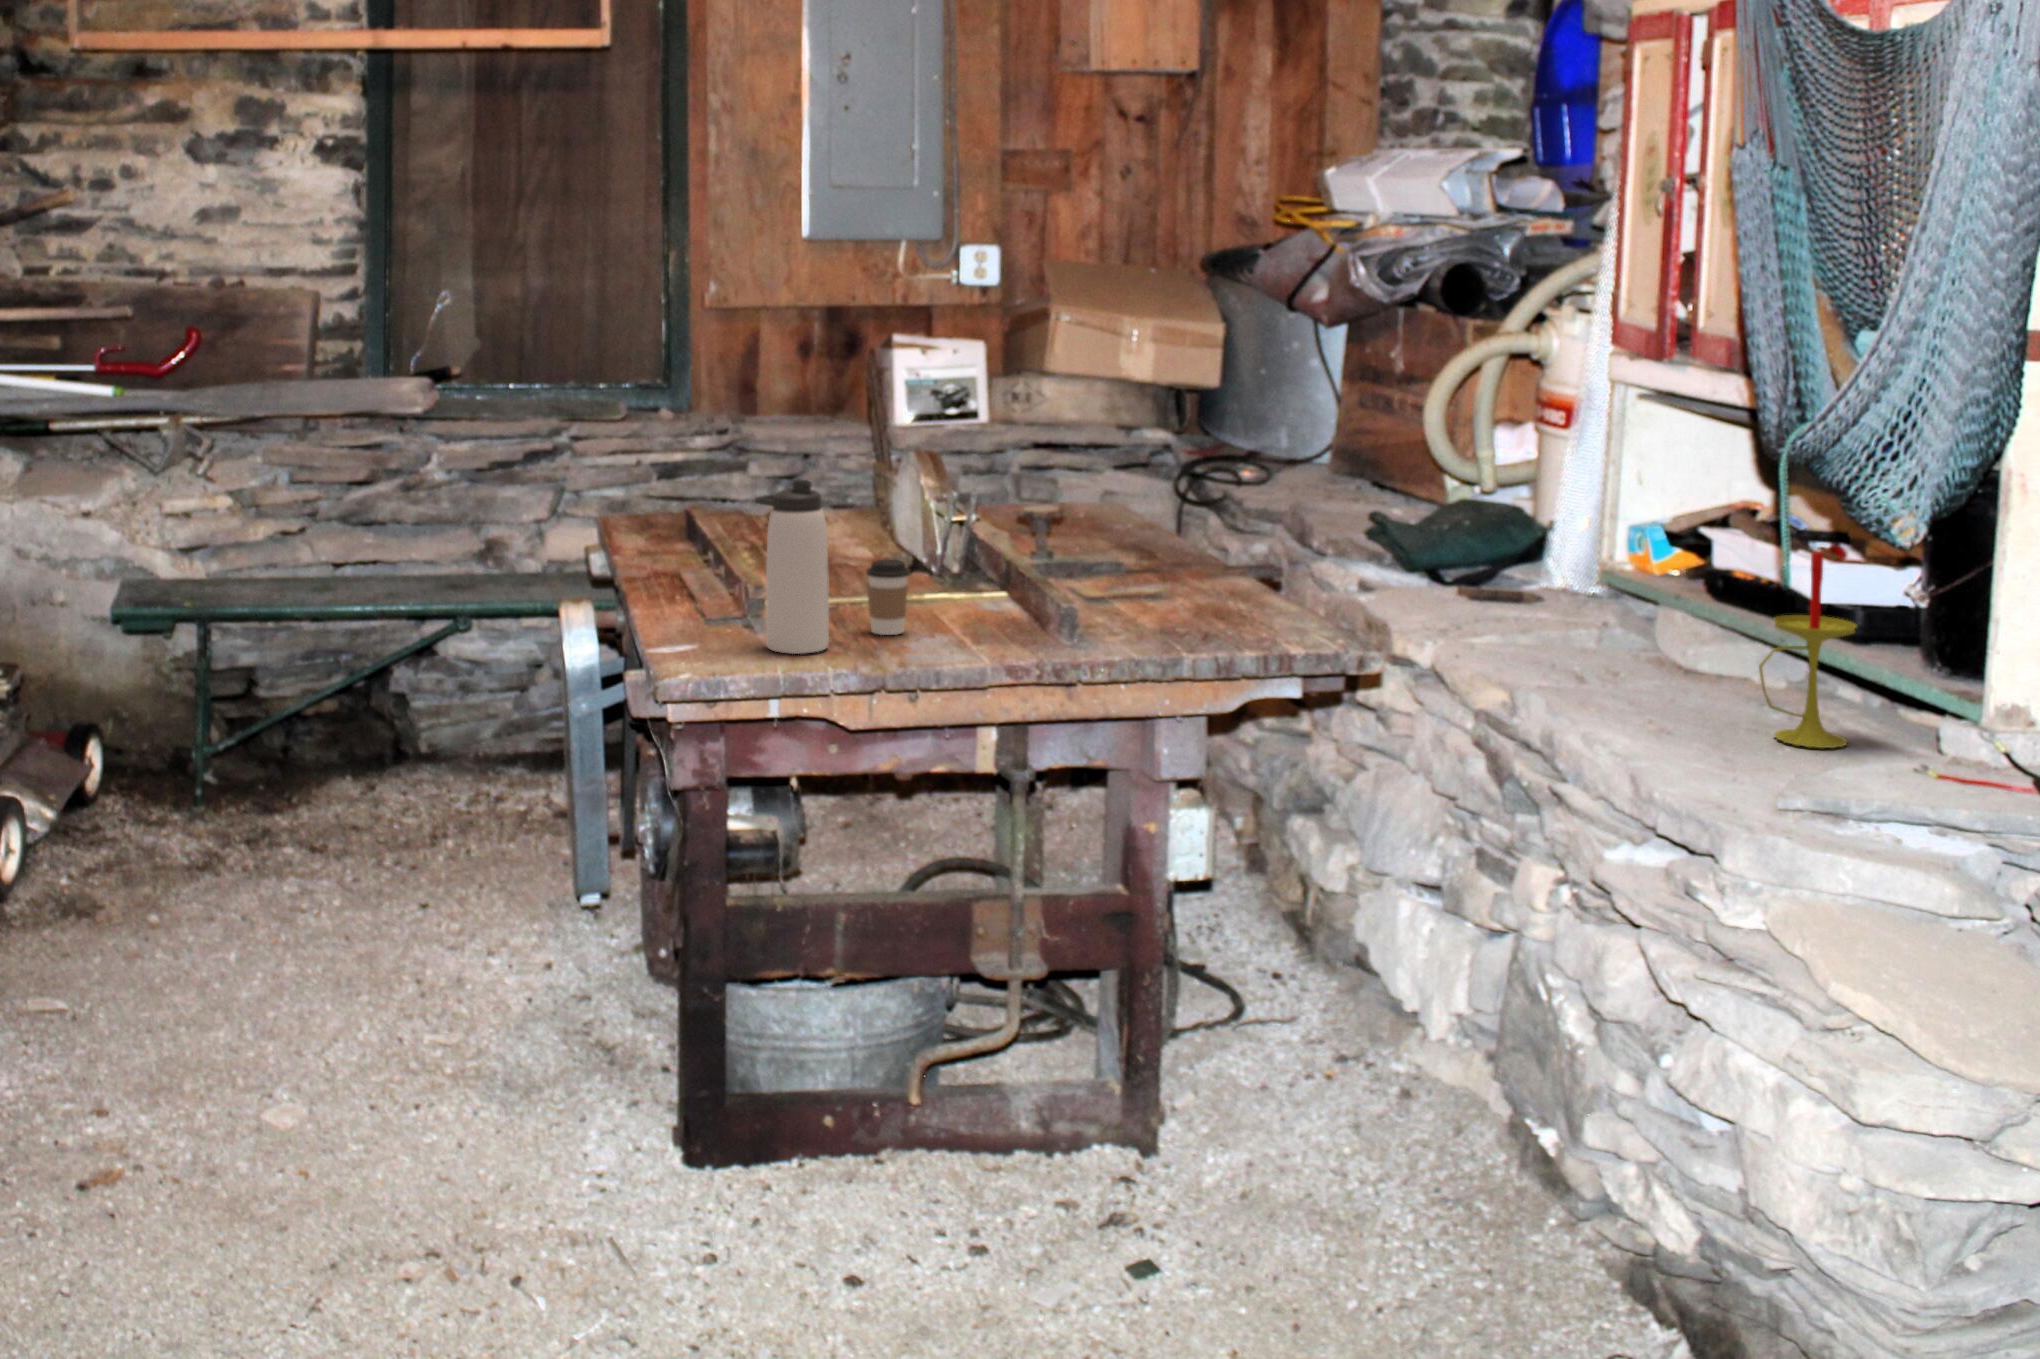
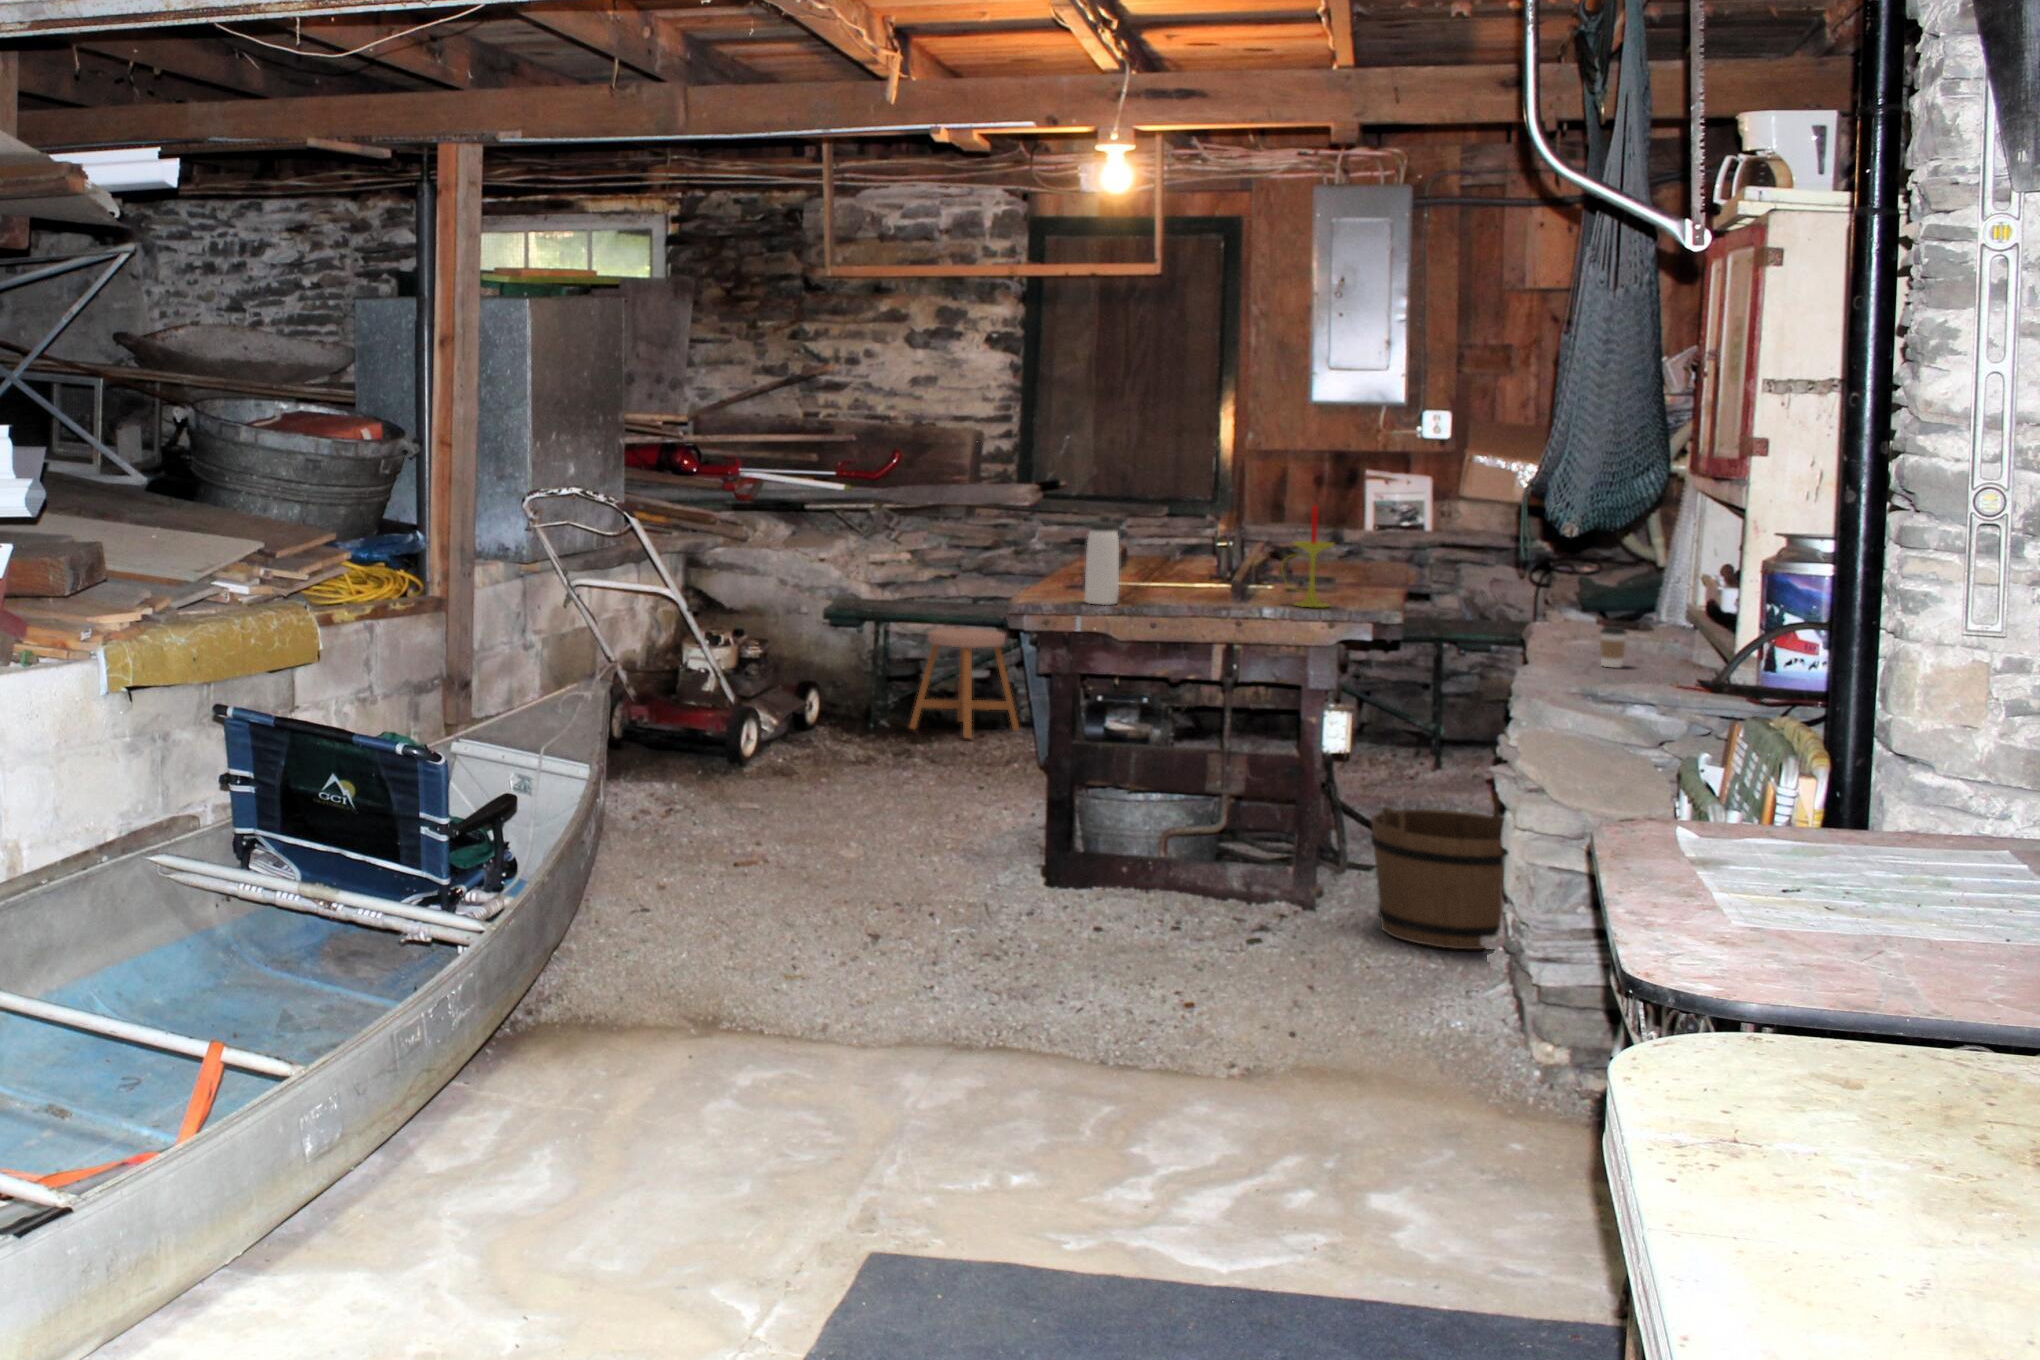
candle: present [1759,552,1856,748] -> present [1282,505,1334,607]
coffee cup: present [866,560,910,635] -> present [1600,626,1627,667]
stool: none [255,600,428,783] -> present [910,628,1019,738]
bucket: none [1264,904,1527,1213] -> present [1371,798,1504,949]

